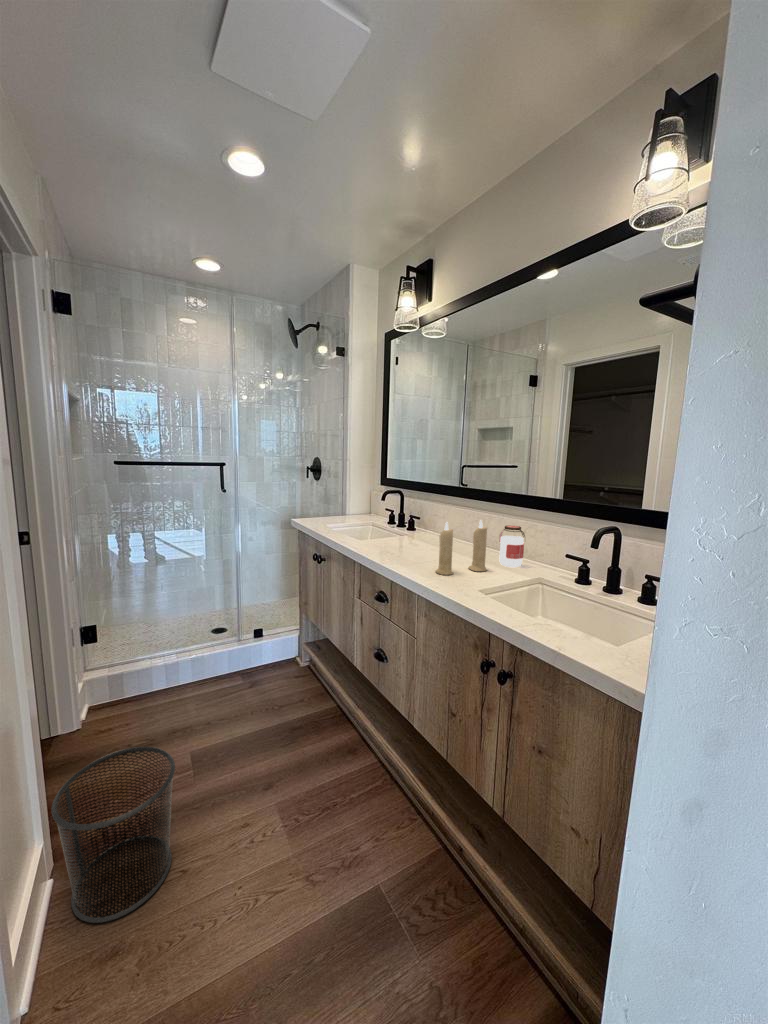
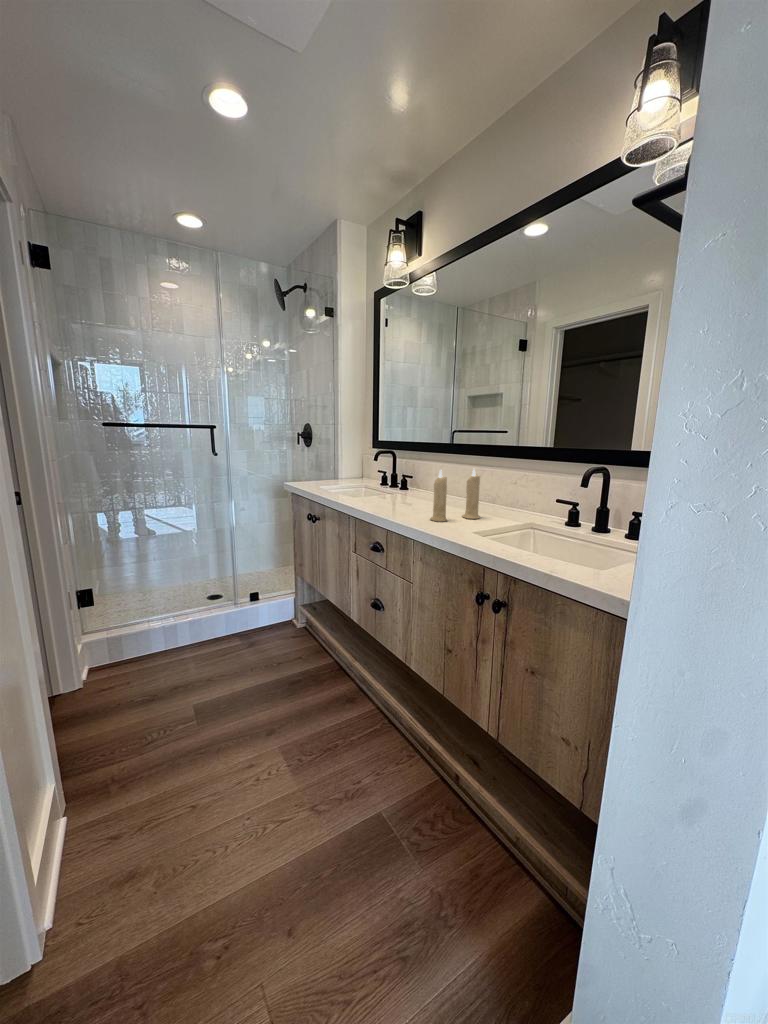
jar: present [499,525,525,567] -> none [491,475,517,516]
waste bin: present [52,747,175,923] -> none [62,693,181,852]

